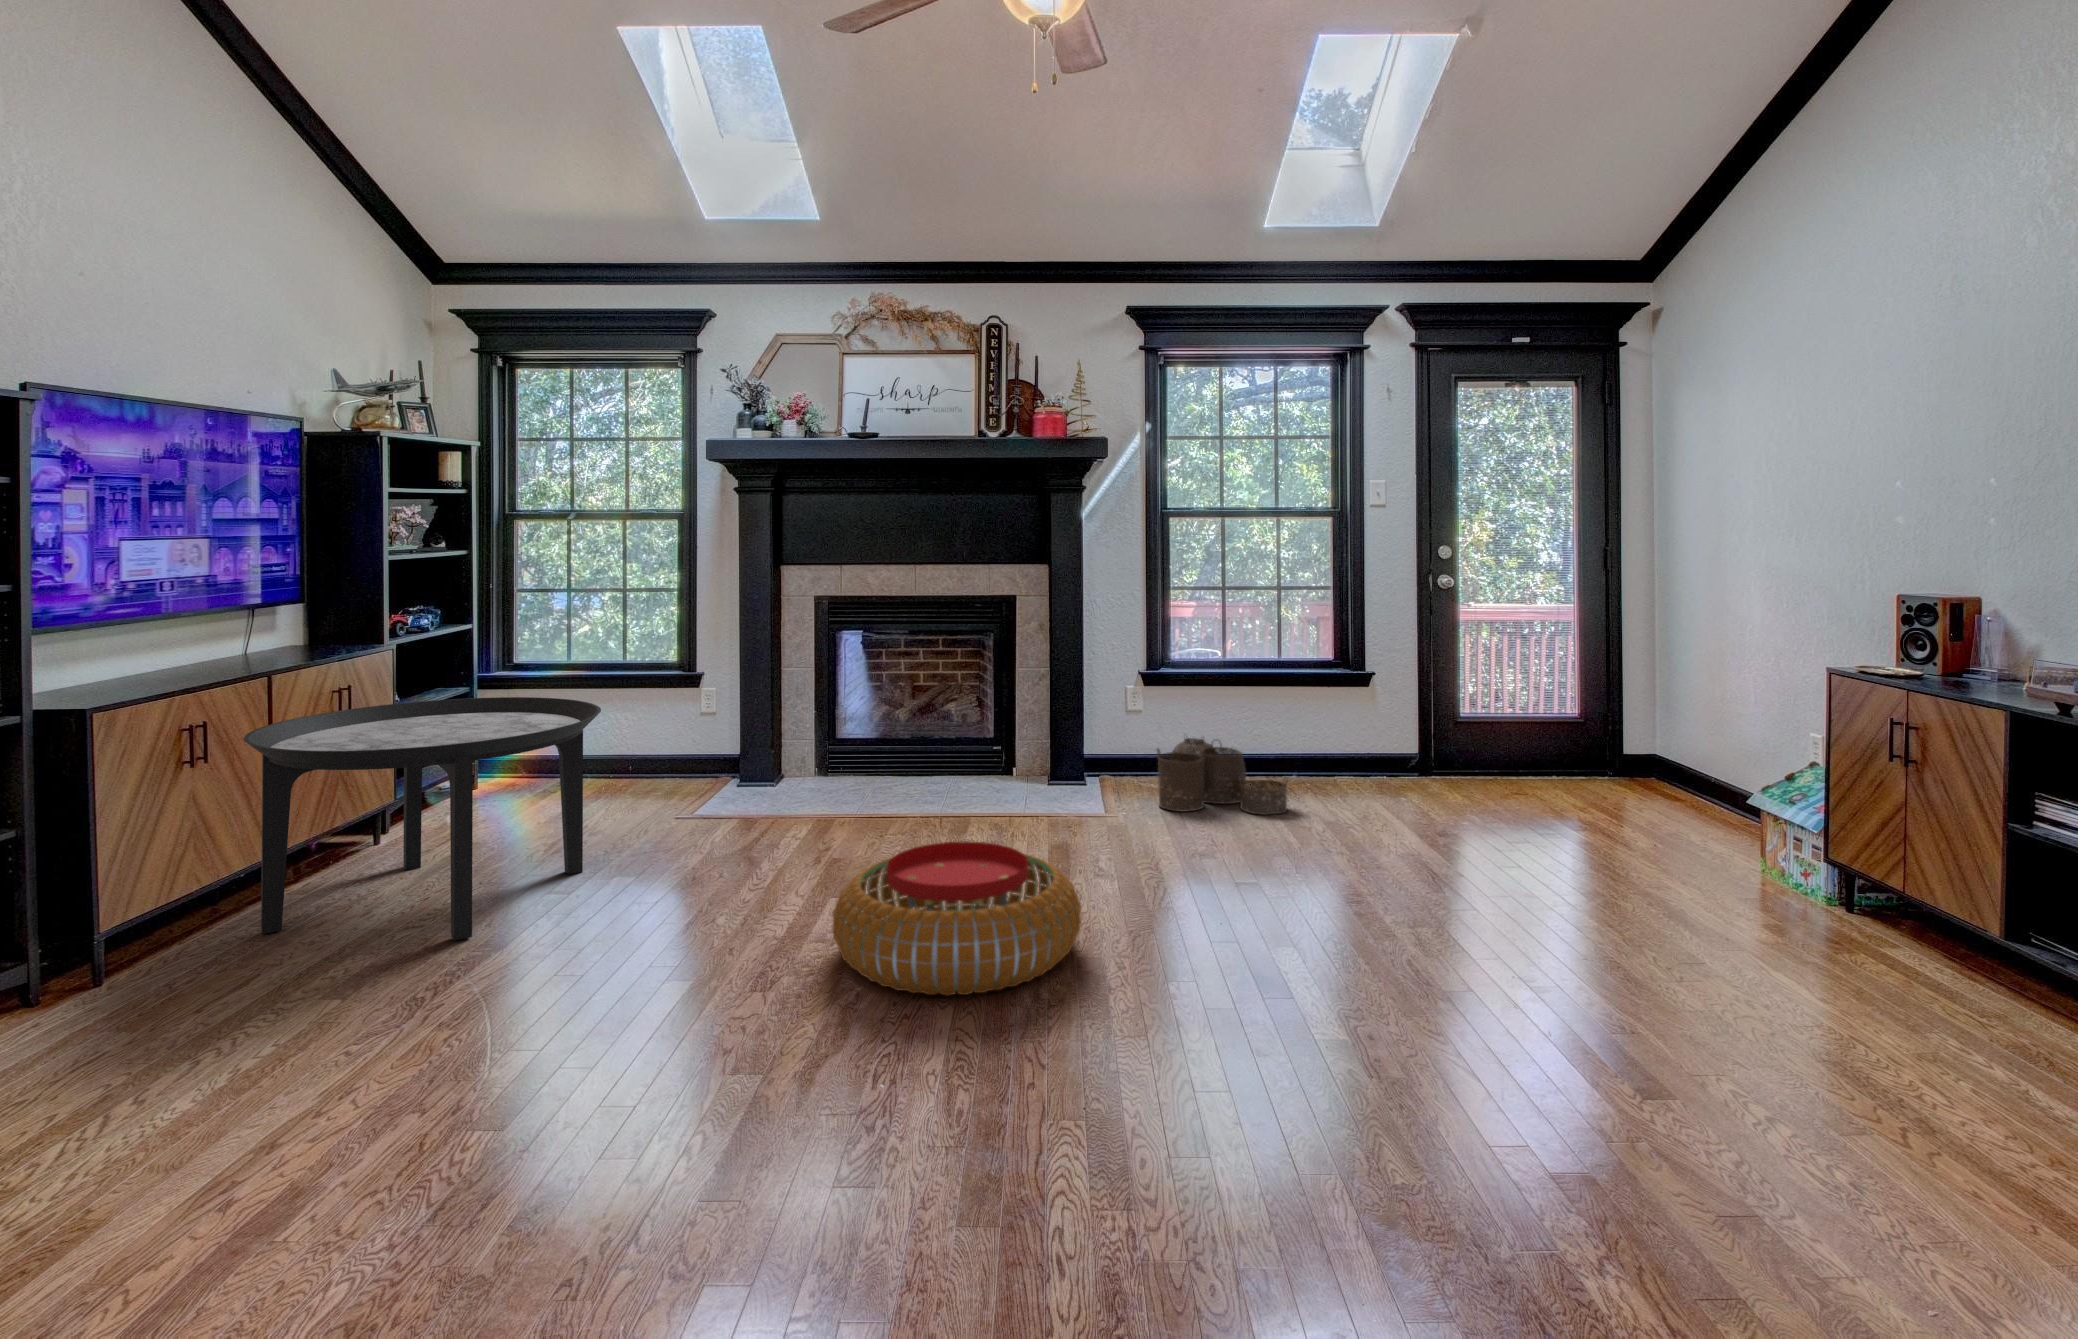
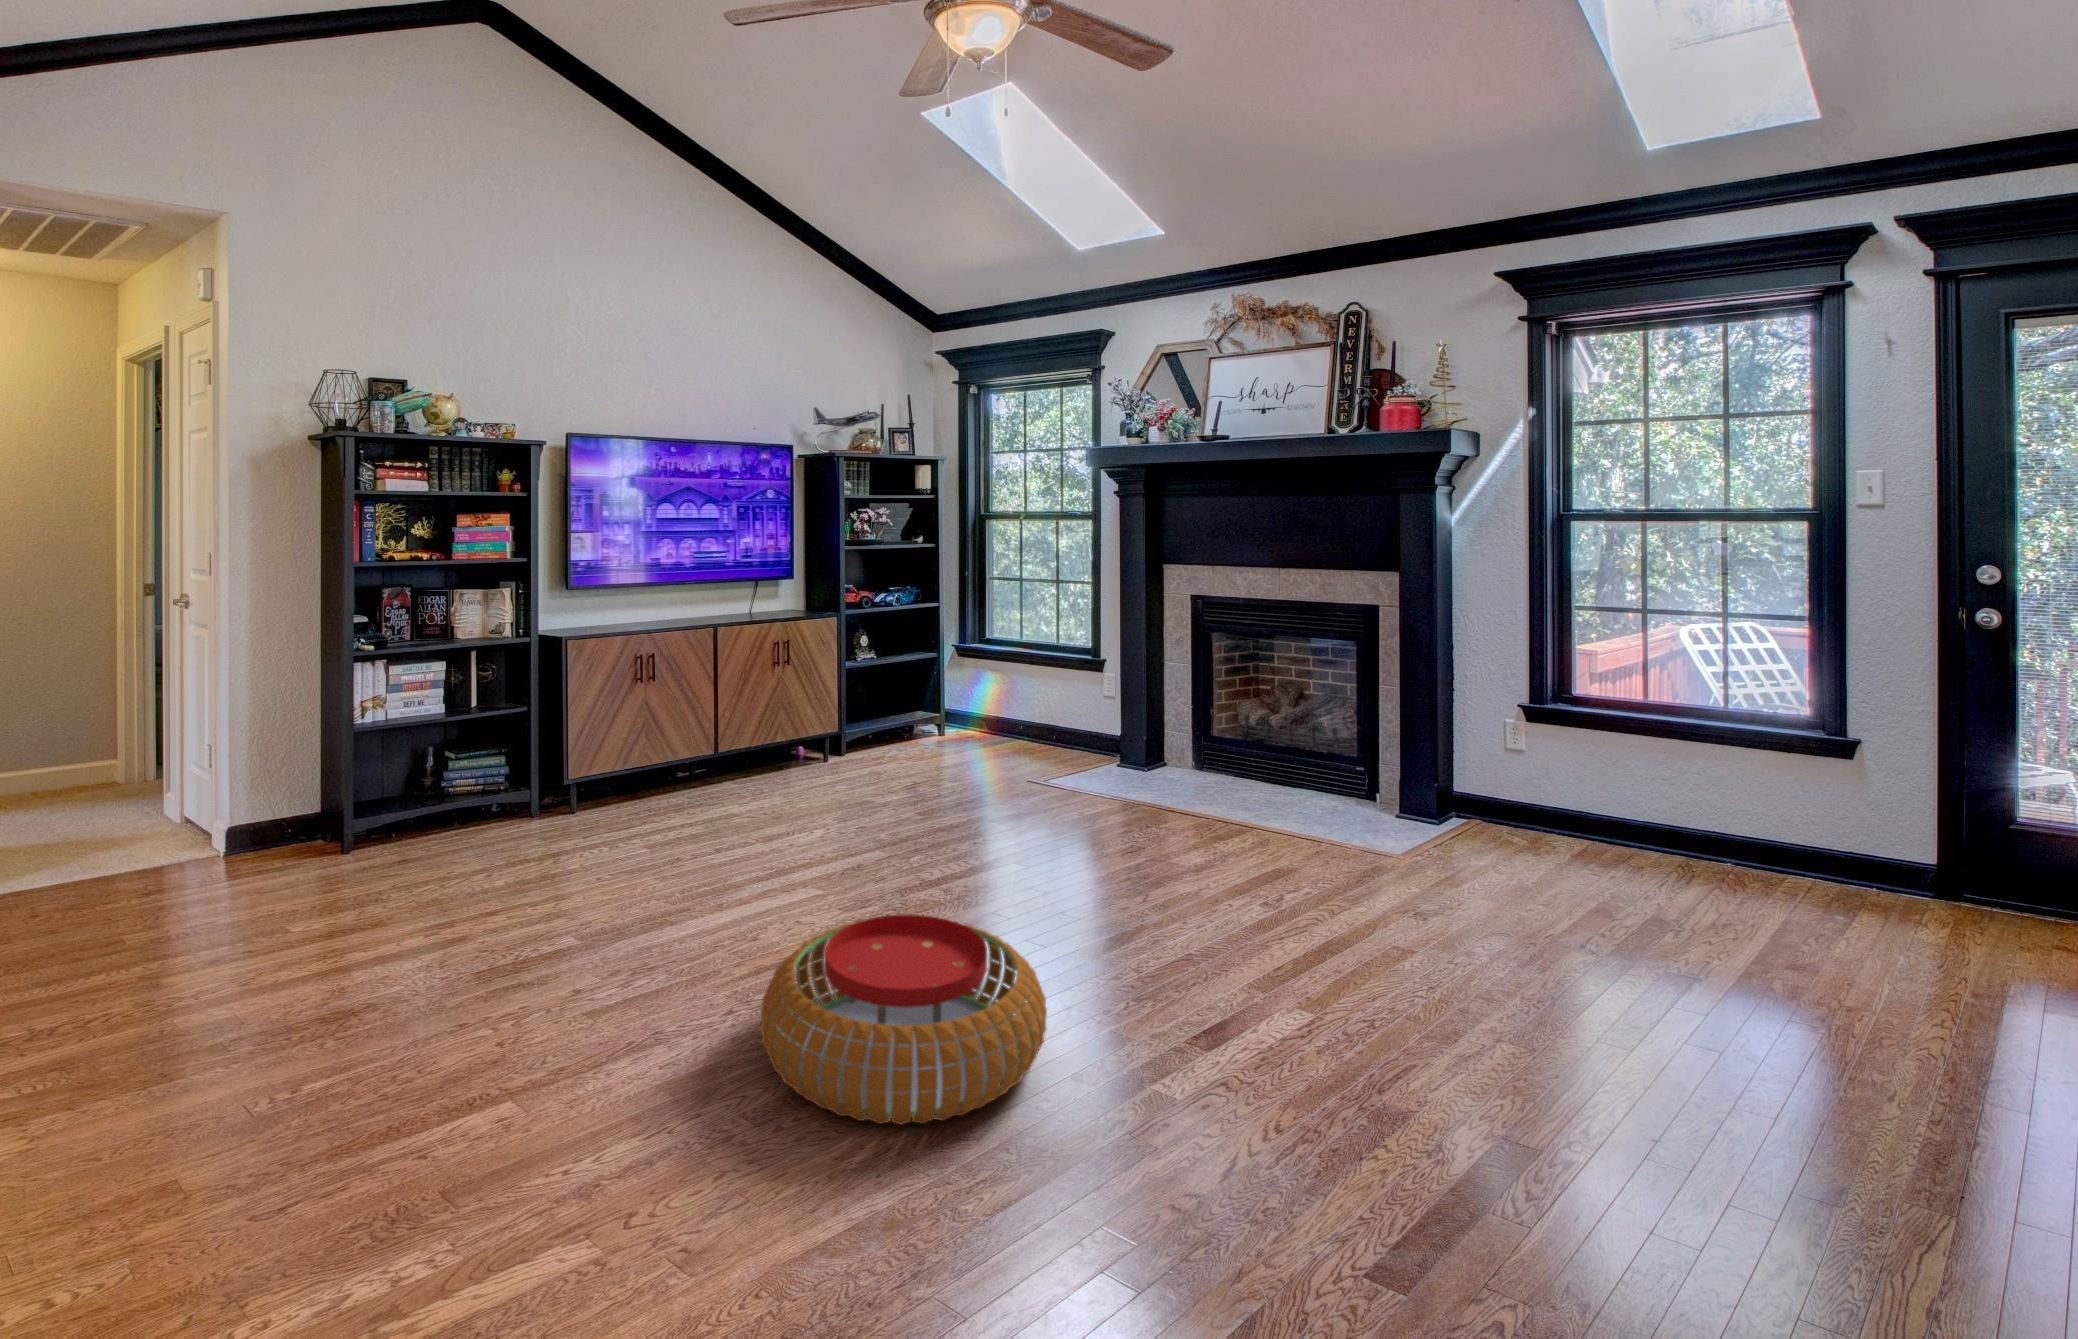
round table: present [244,697,601,941] -> none [624,663,874,861]
woven basket: present [1157,738,1287,815] -> none [1484,889,1710,1080]

